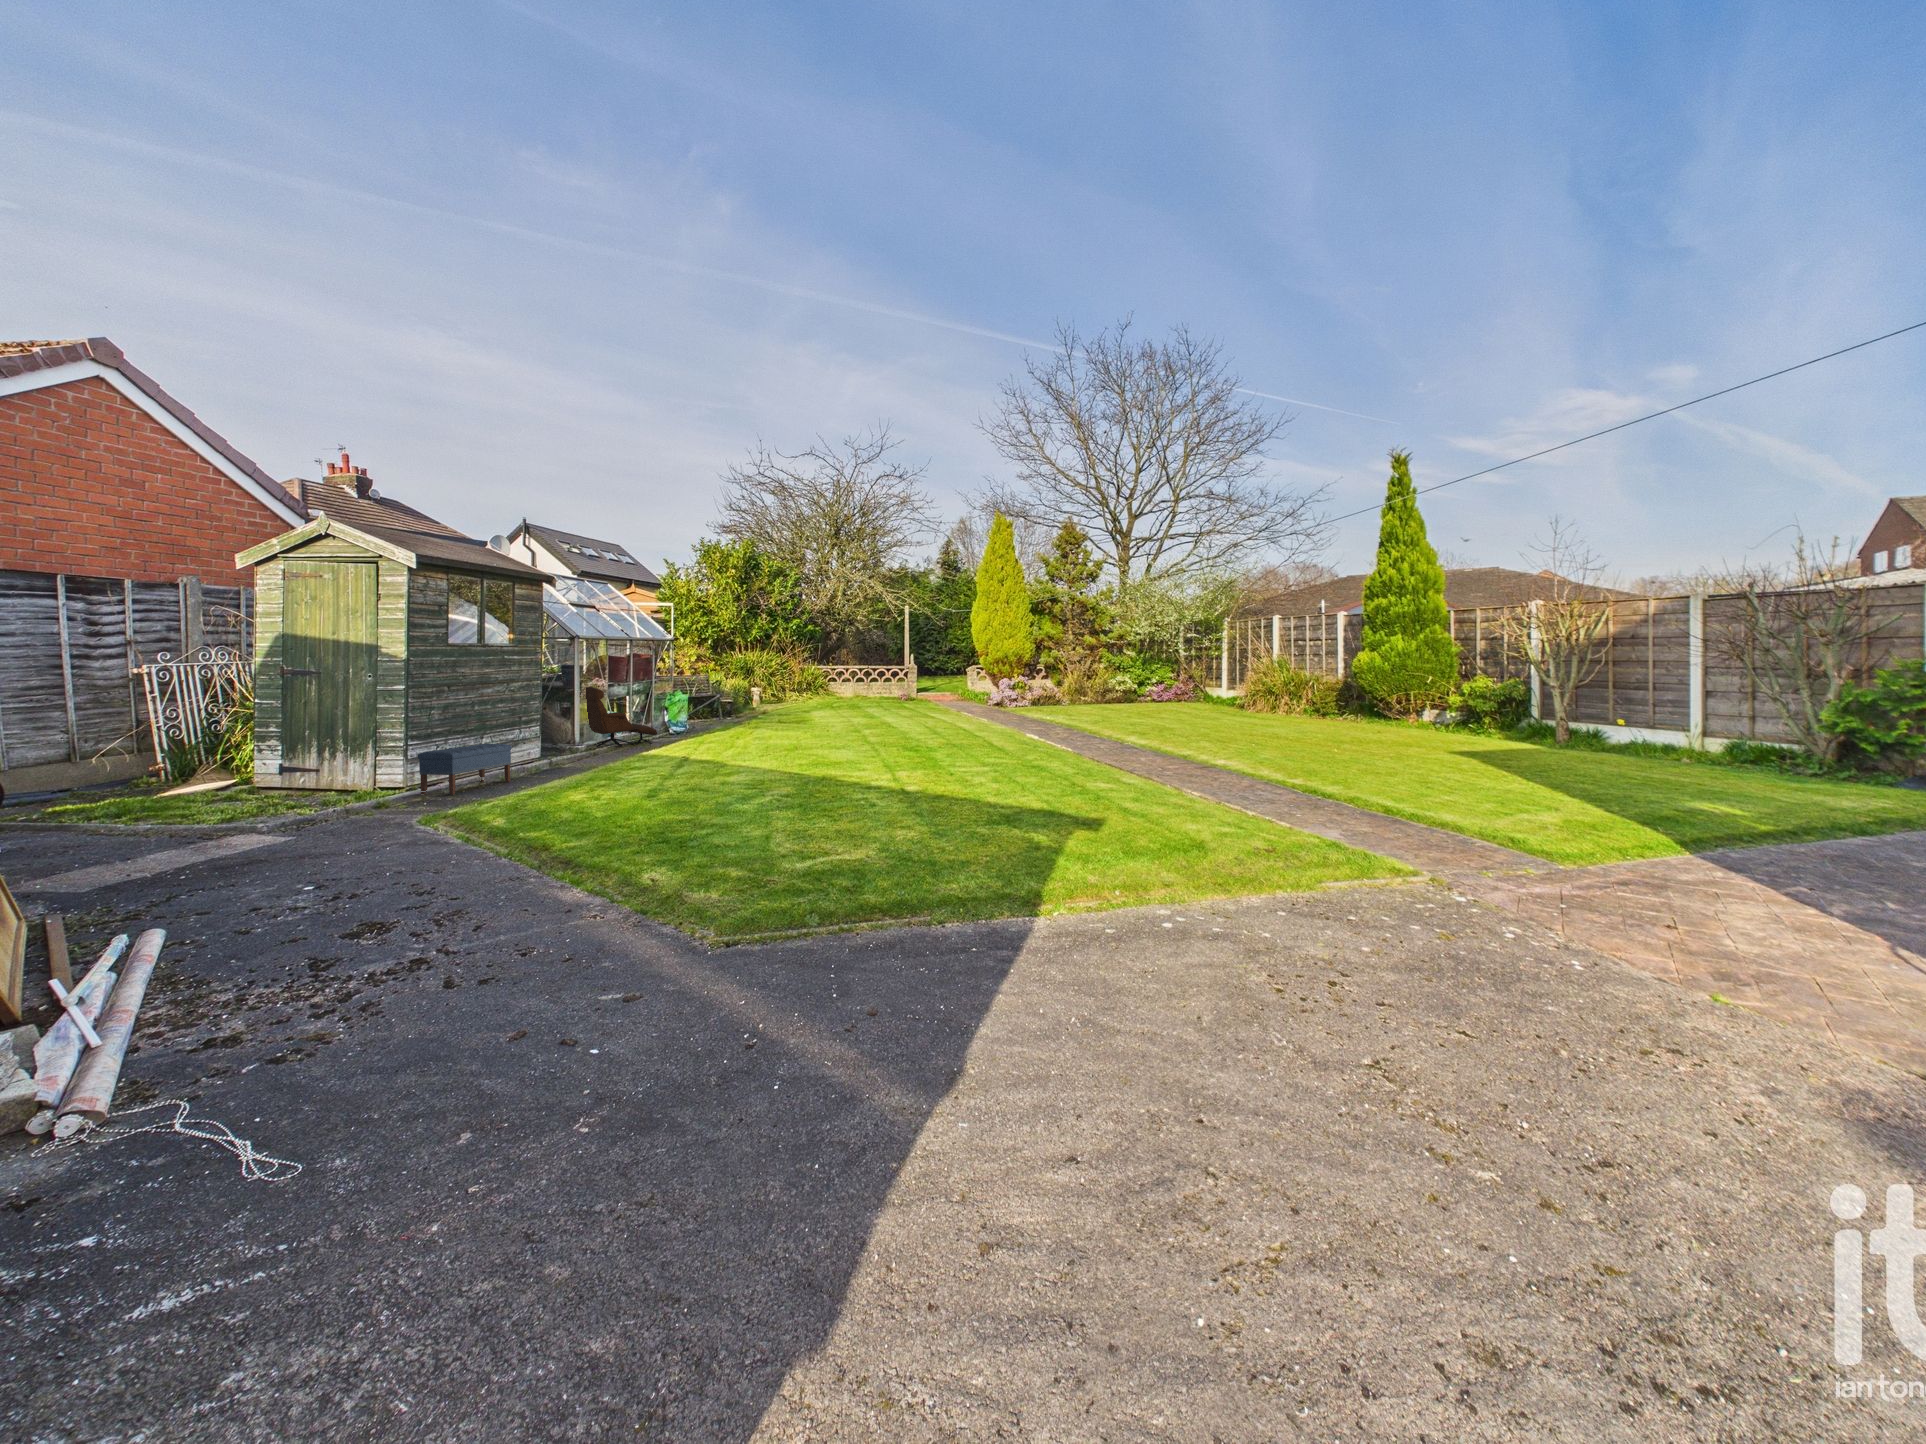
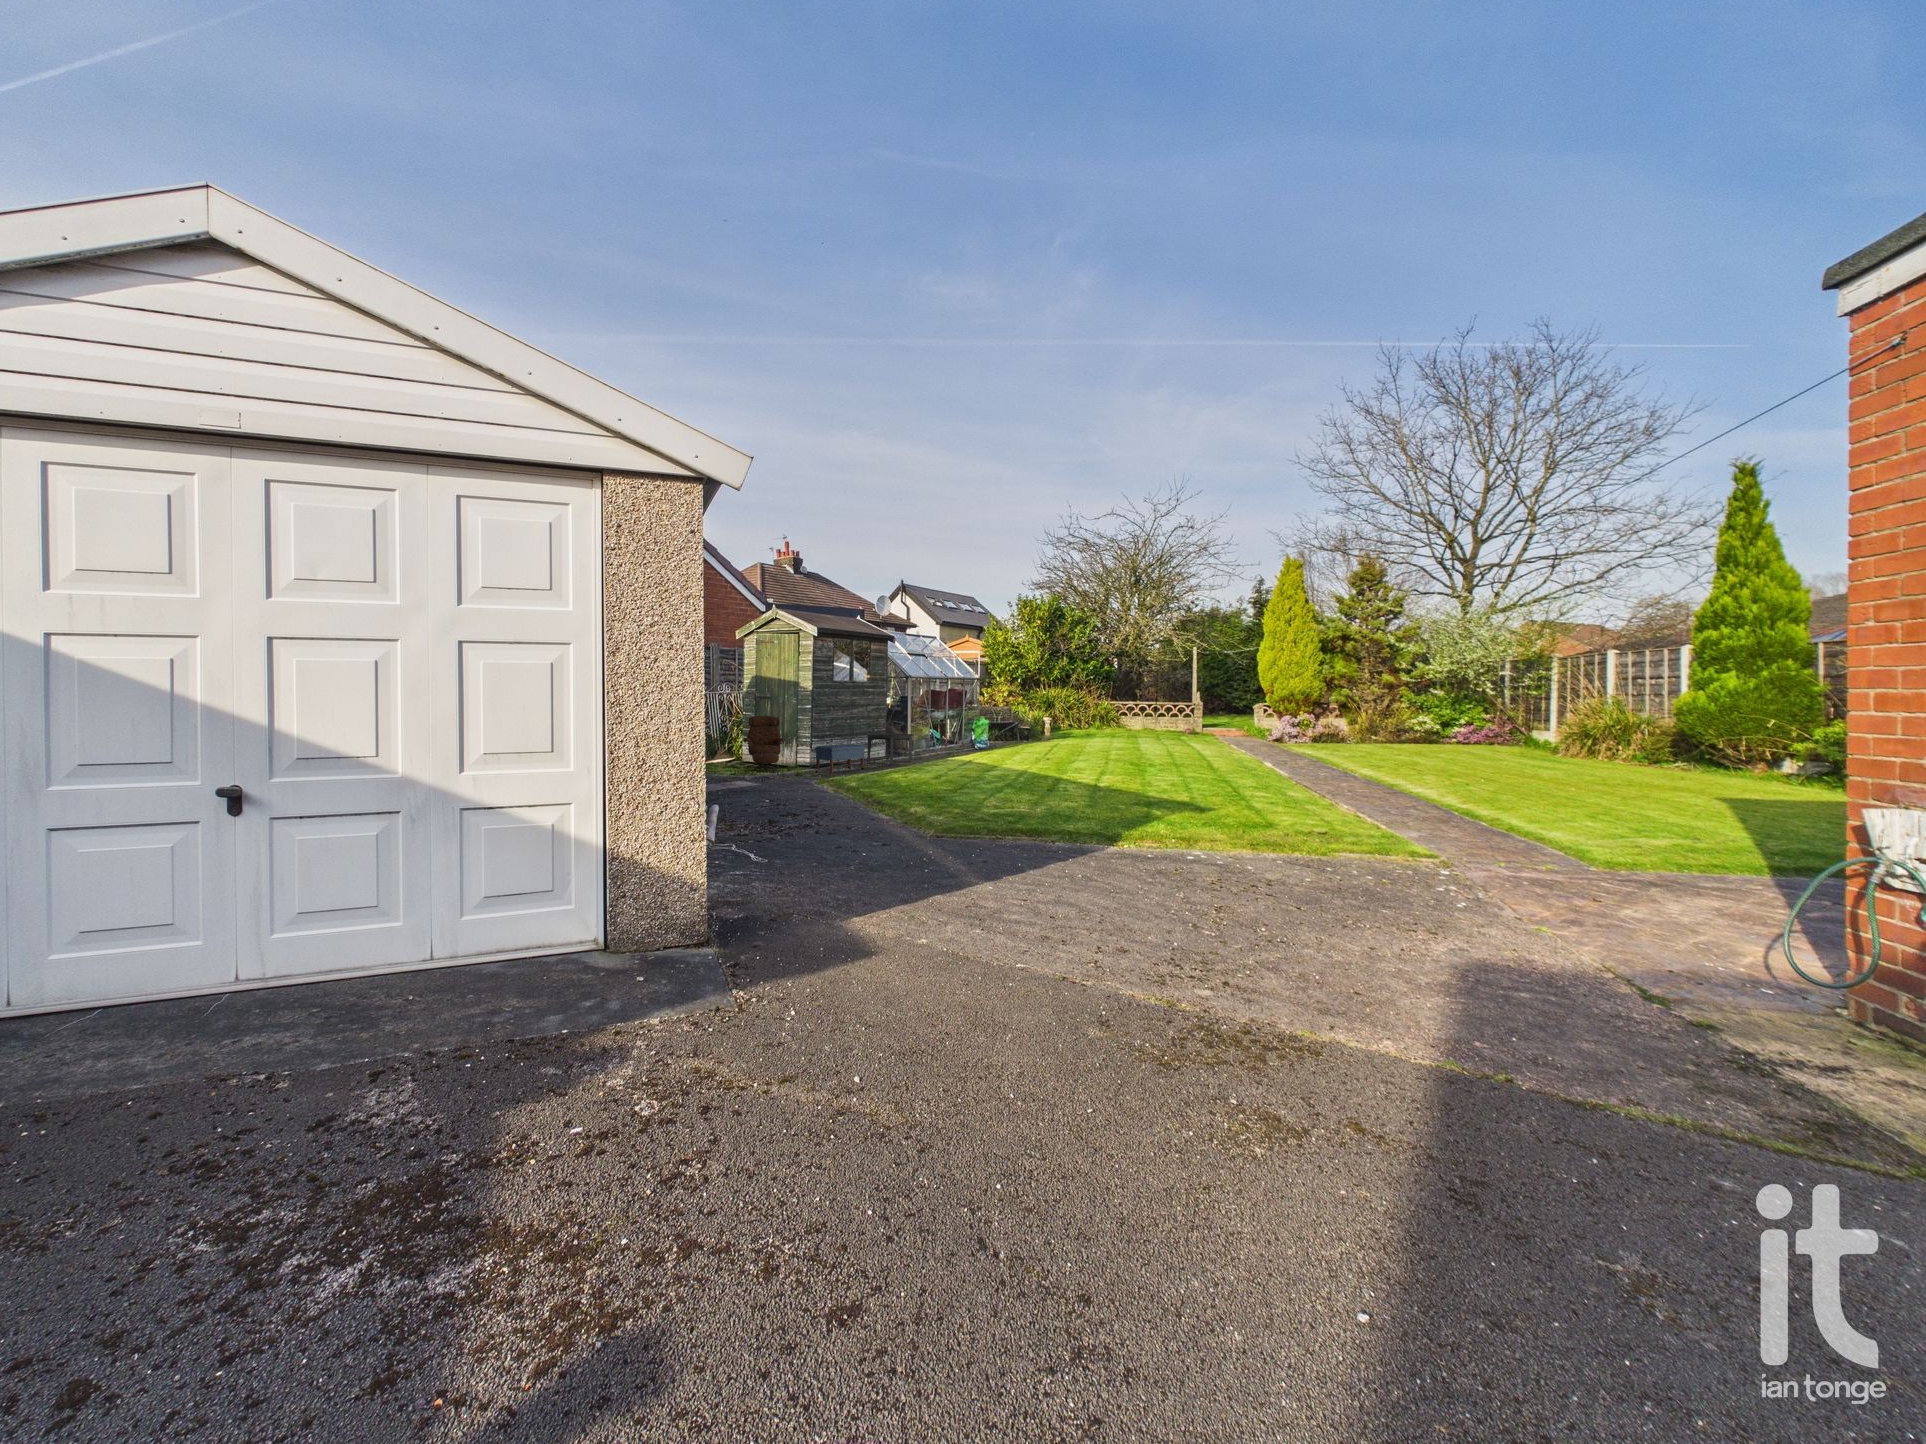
lounge chair: present [586,687,657,747] -> present [743,716,785,771]
round table: none [509,722,594,770] -> present [866,733,914,764]

